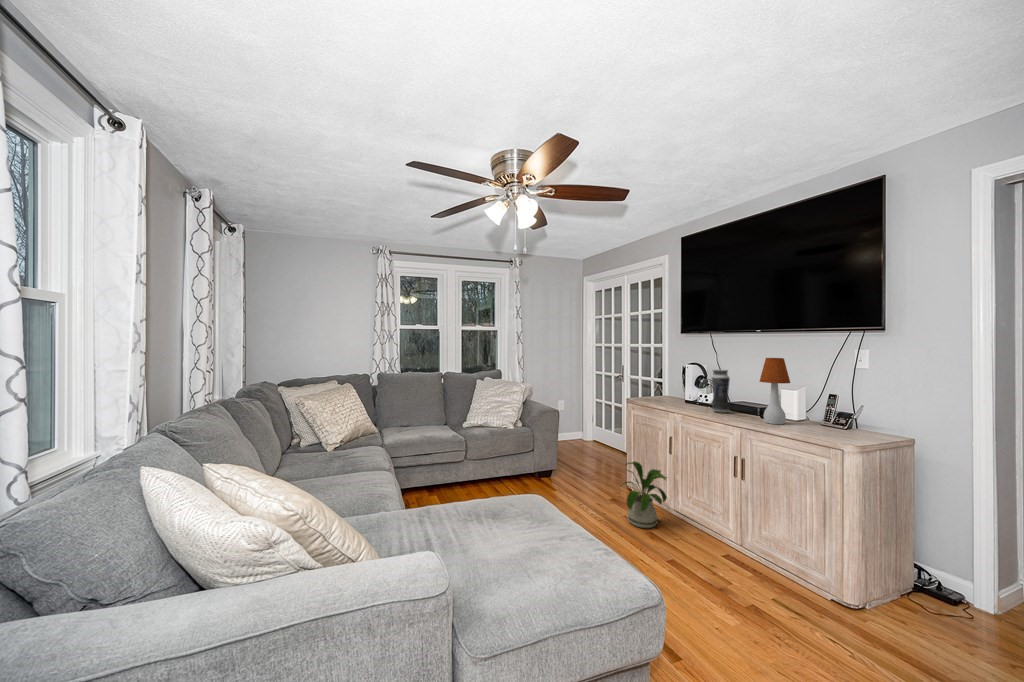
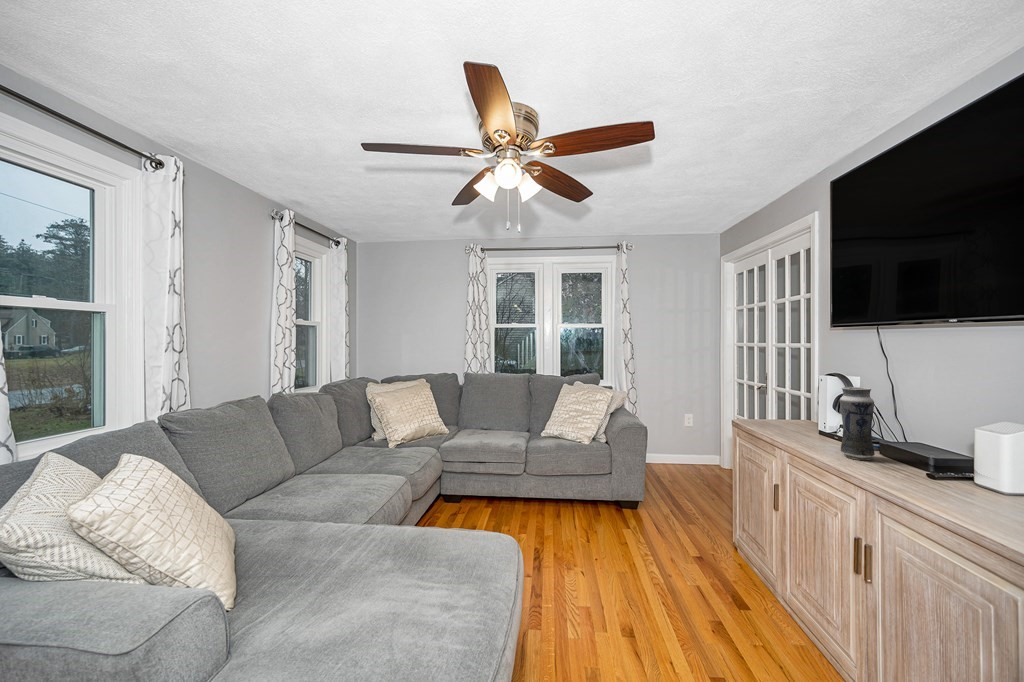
table lamp: present [760,358,790,424] -> none [910,371,980,497]
house plant: present [622,461,667,528] -> none [680,511,762,613]

